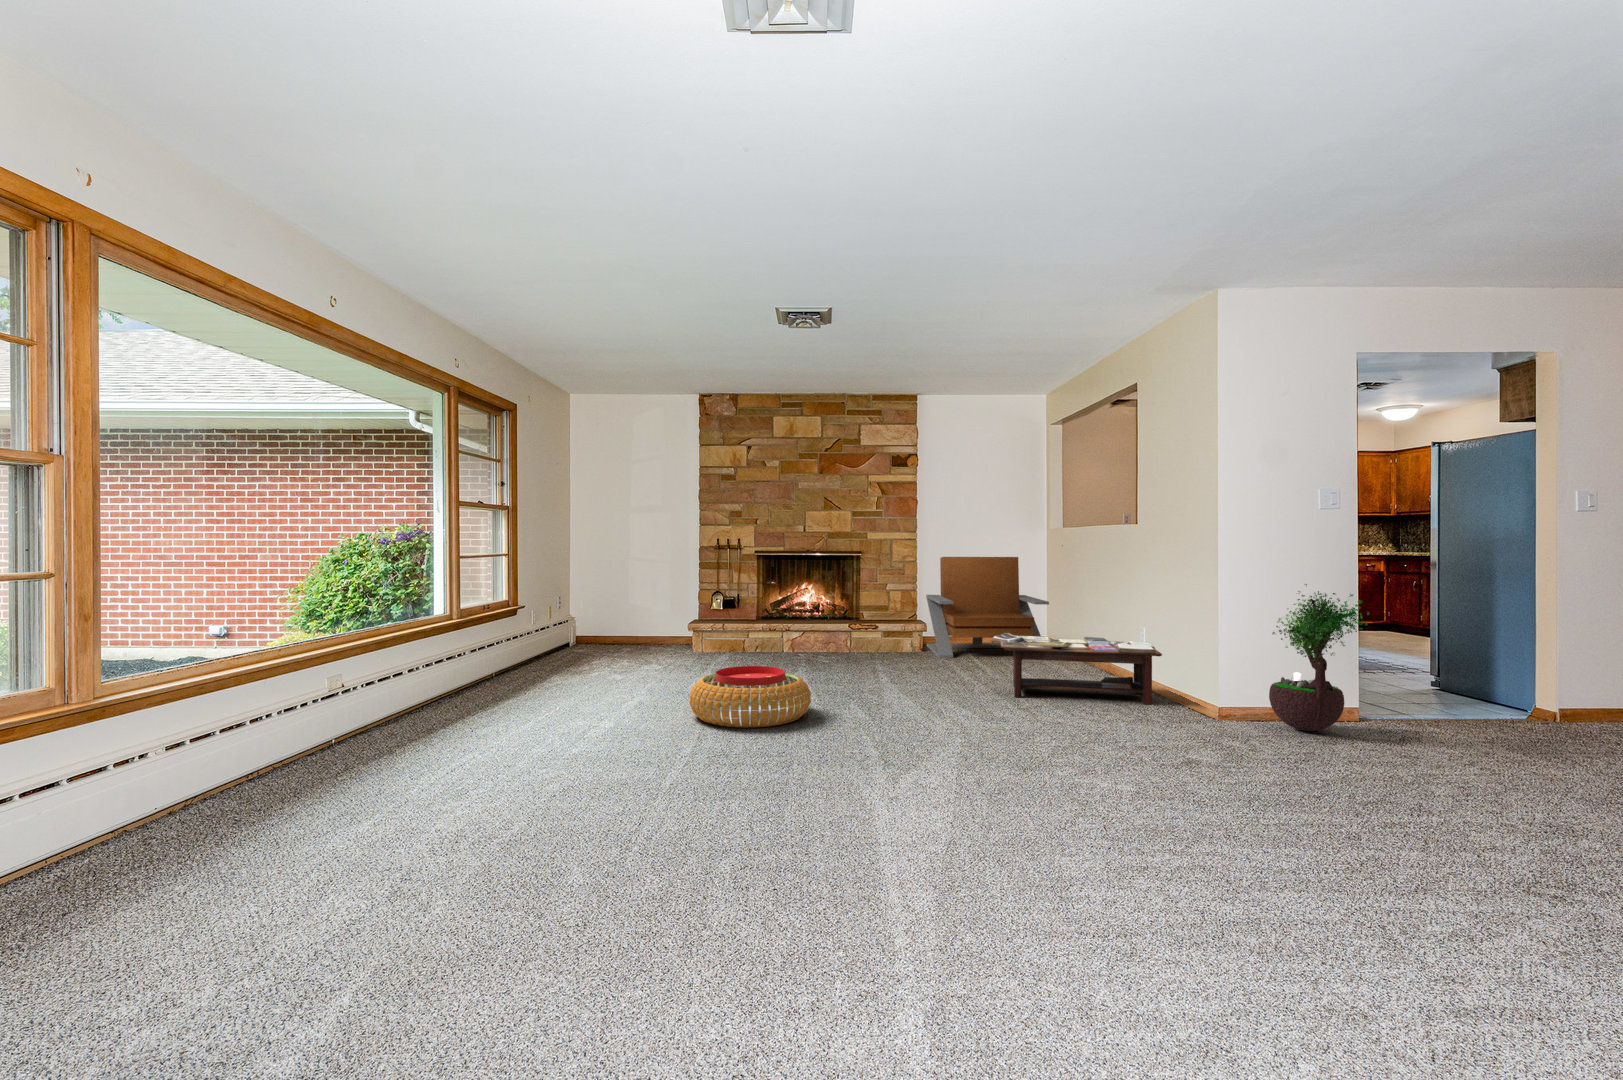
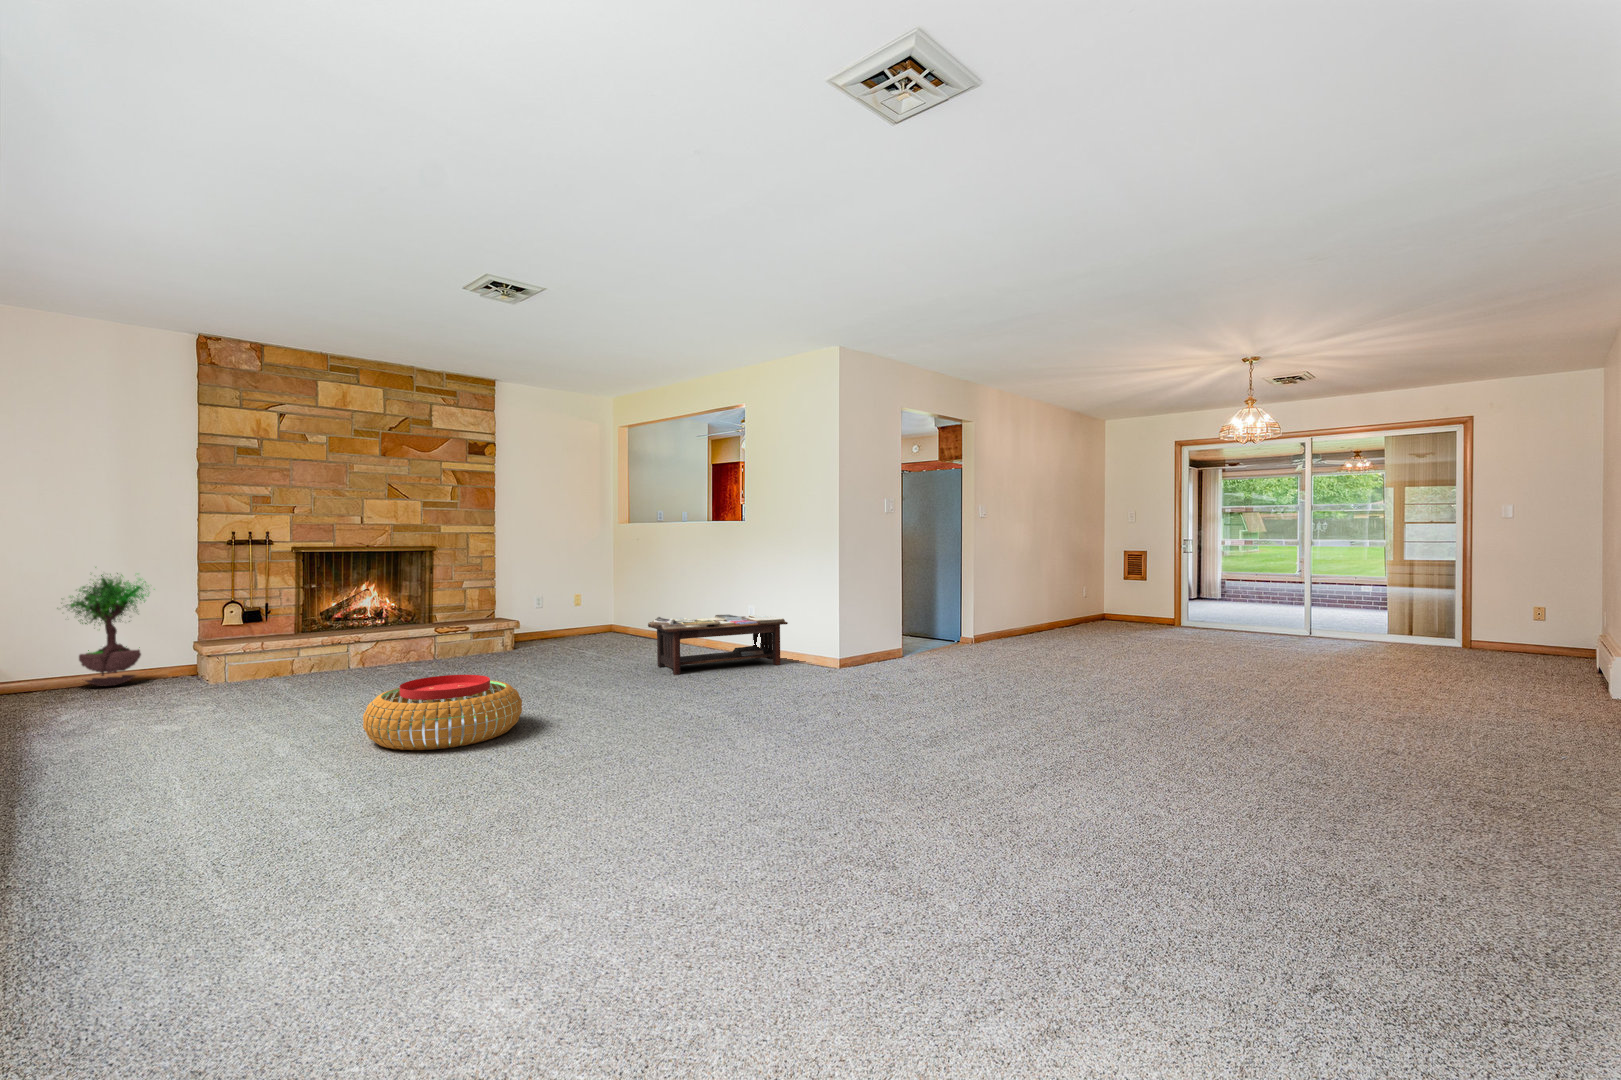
lounge chair: present [926,557,1049,658] -> none [510,548,645,653]
potted tree: present [1269,584,1369,731] -> present [66,567,149,686]

